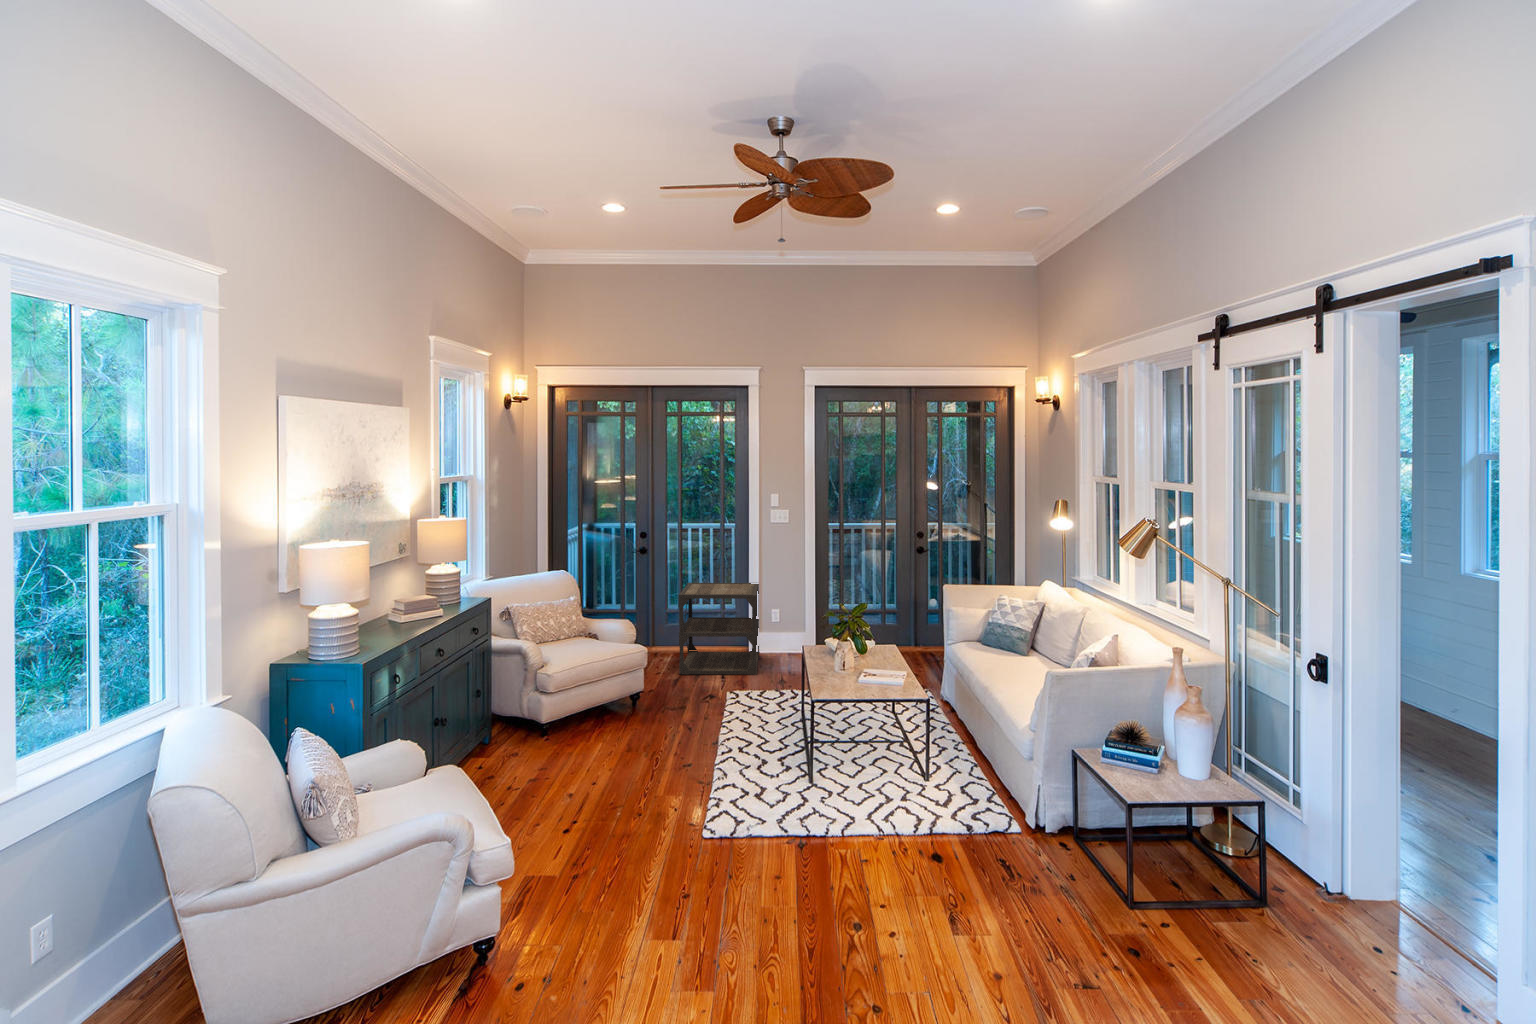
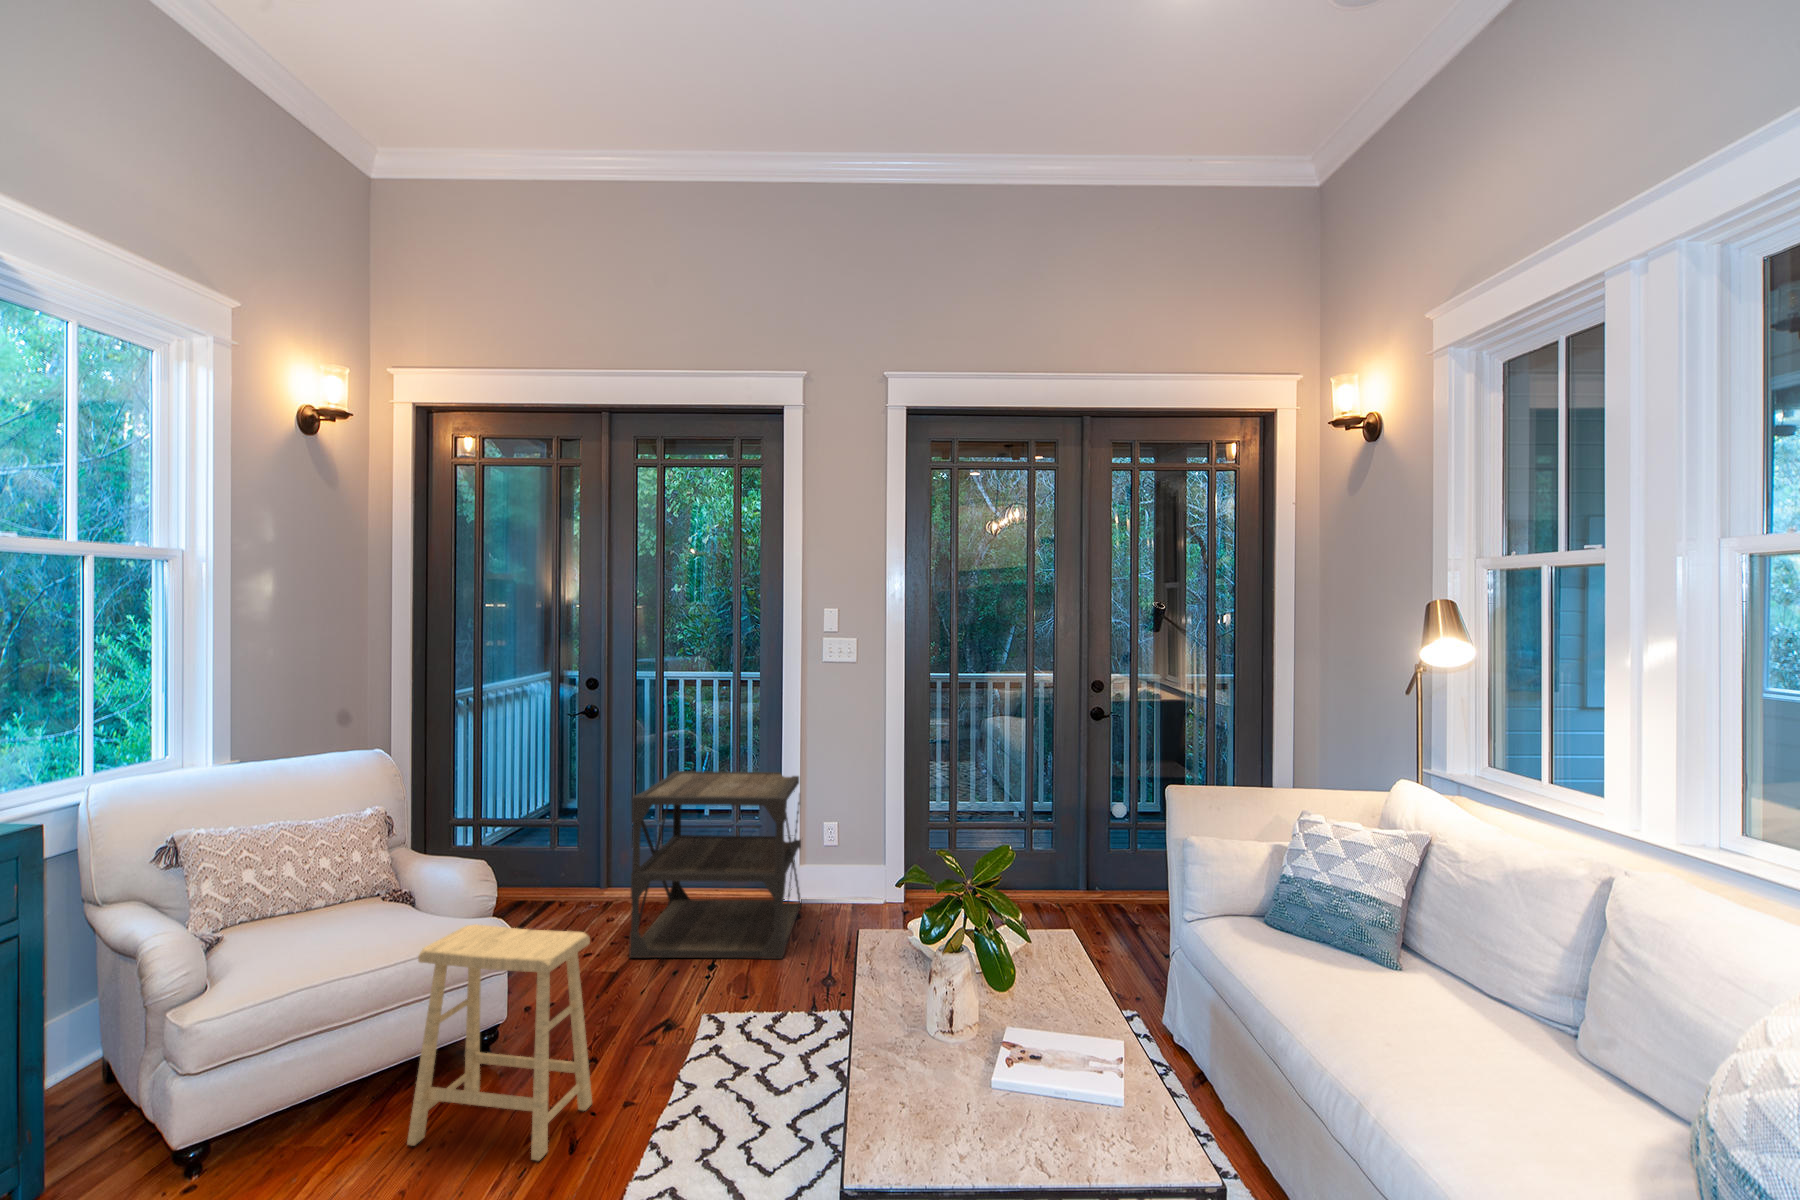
footstool: none [627,644,694,729] -> present [407,924,592,1161]

